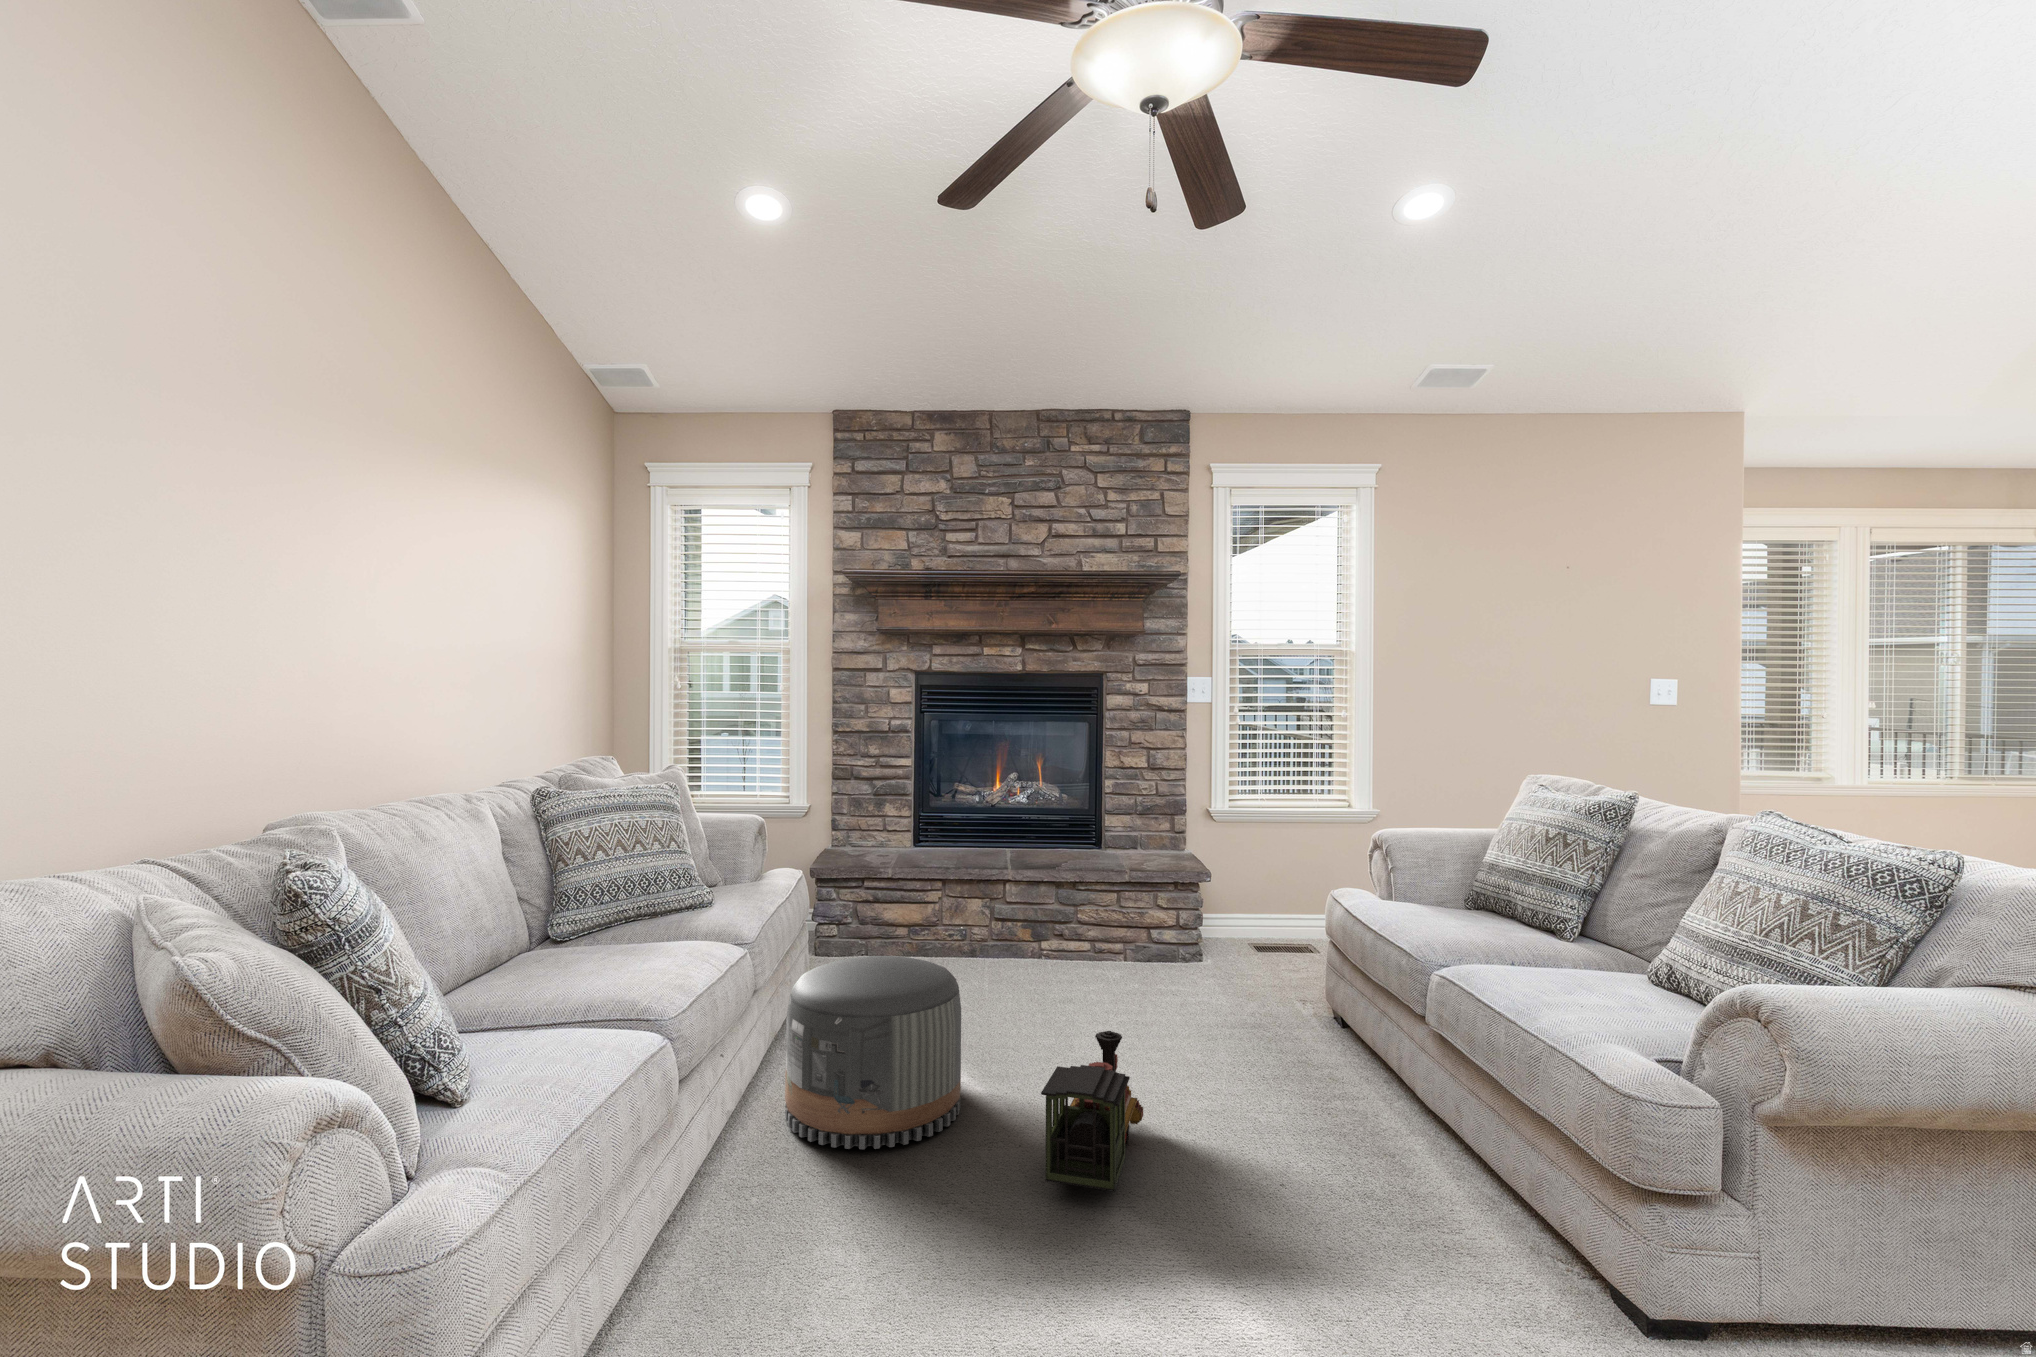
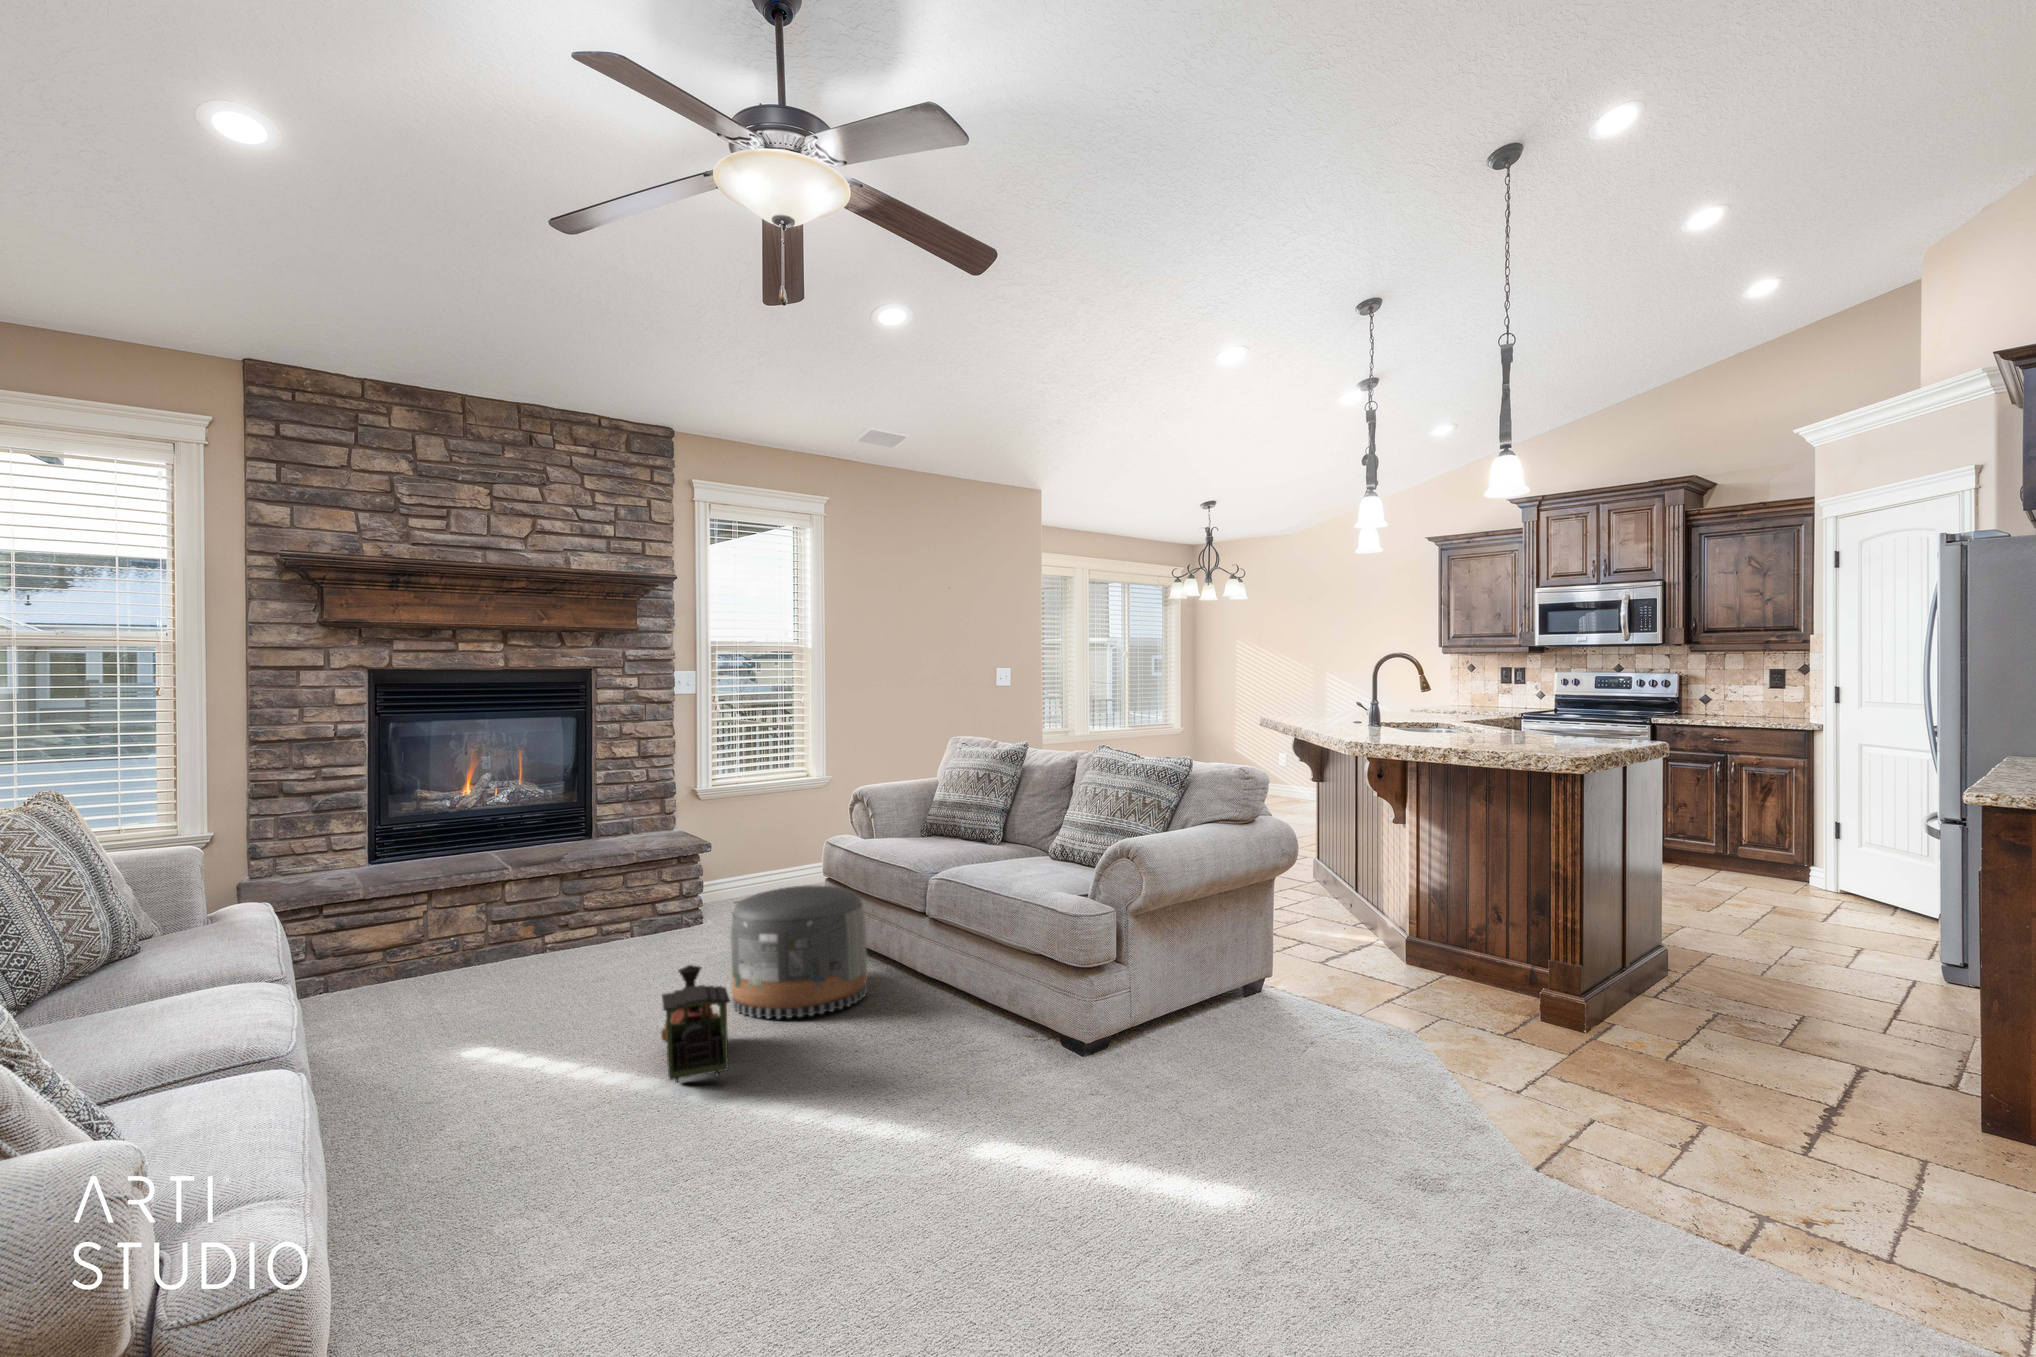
pouf: present [785,956,961,1149] -> present [730,886,867,1019]

